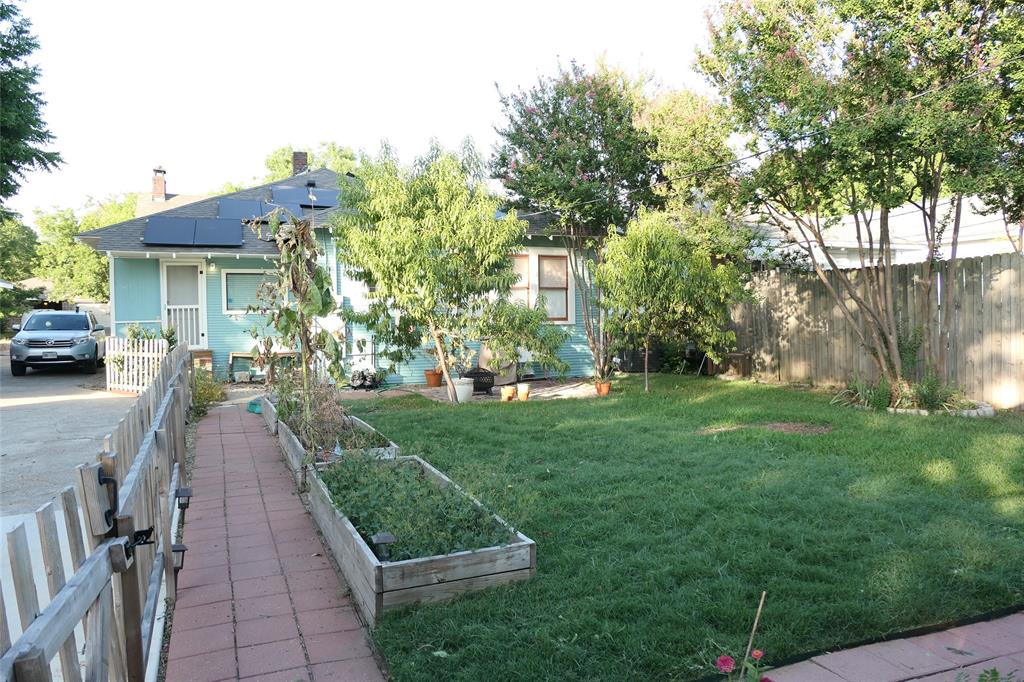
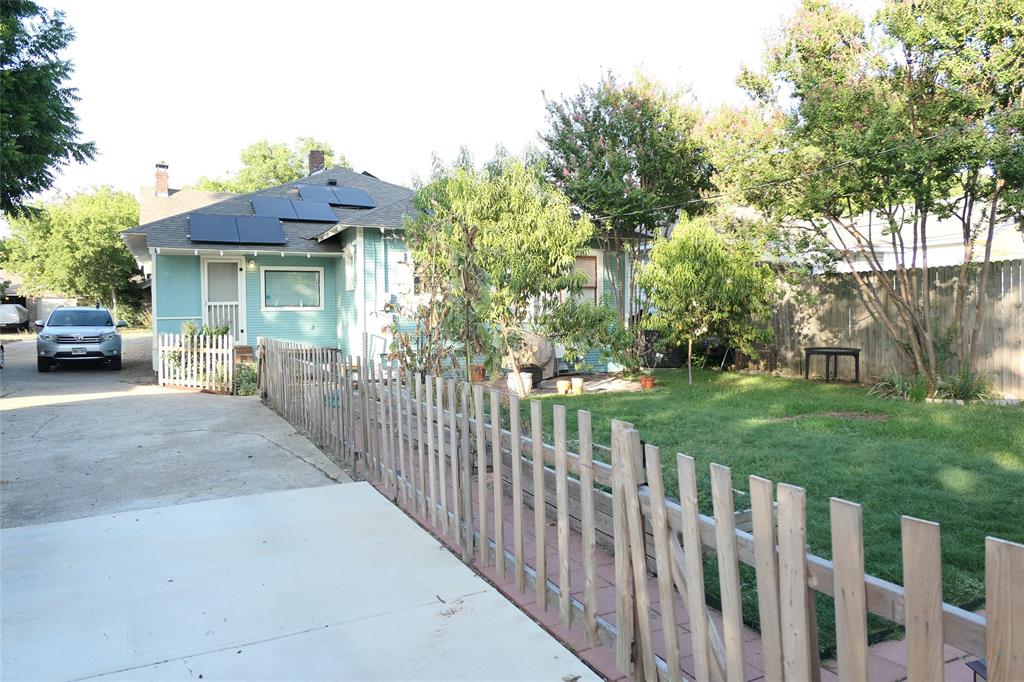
round table: none [769,351,833,390] -> present [803,347,862,383]

